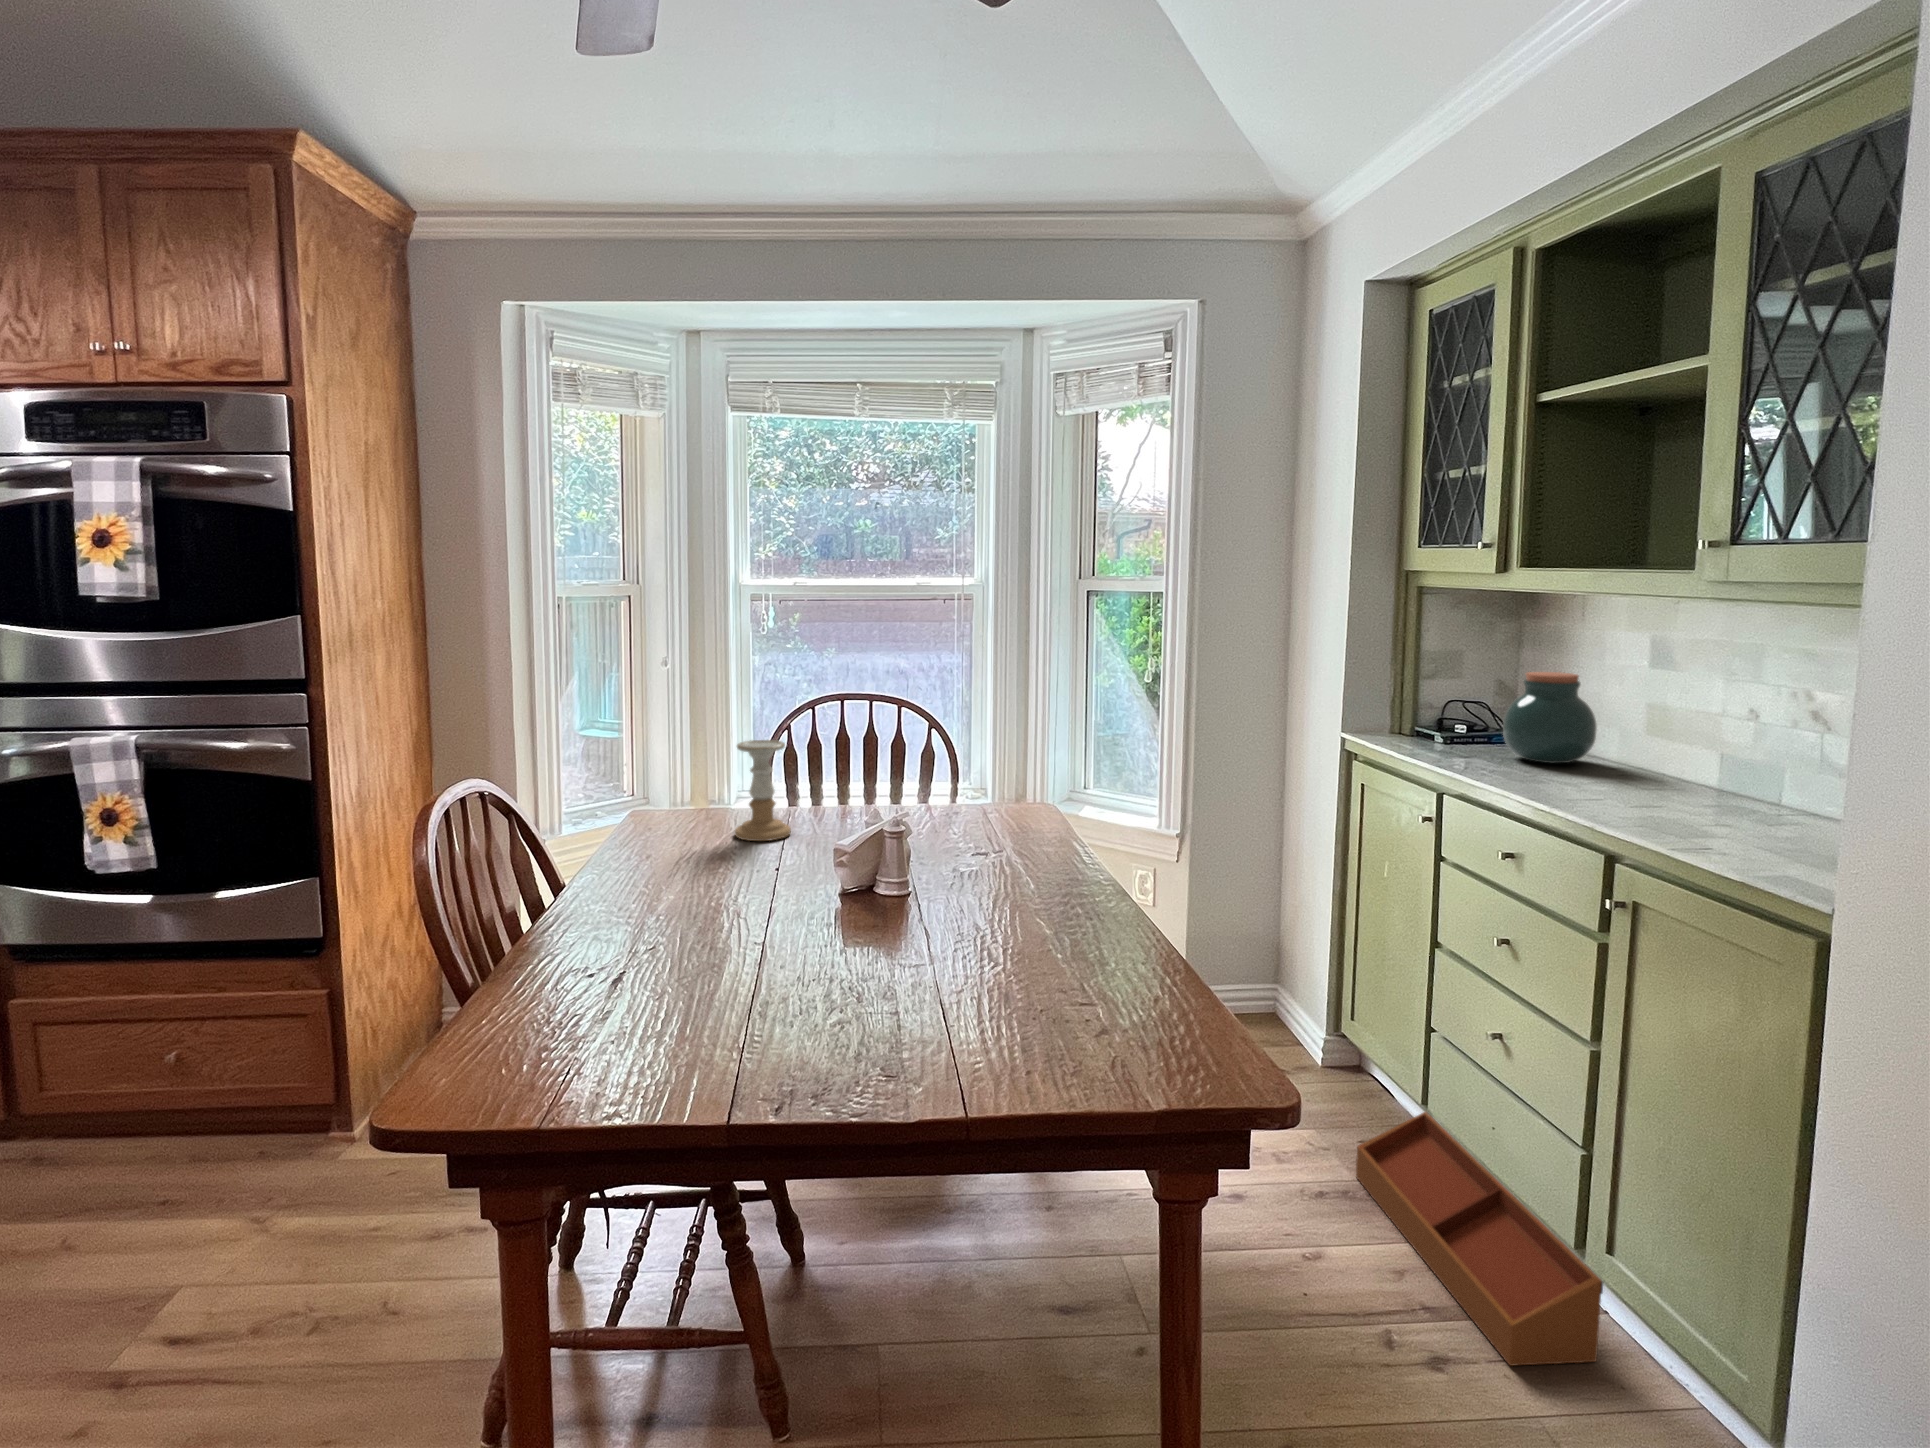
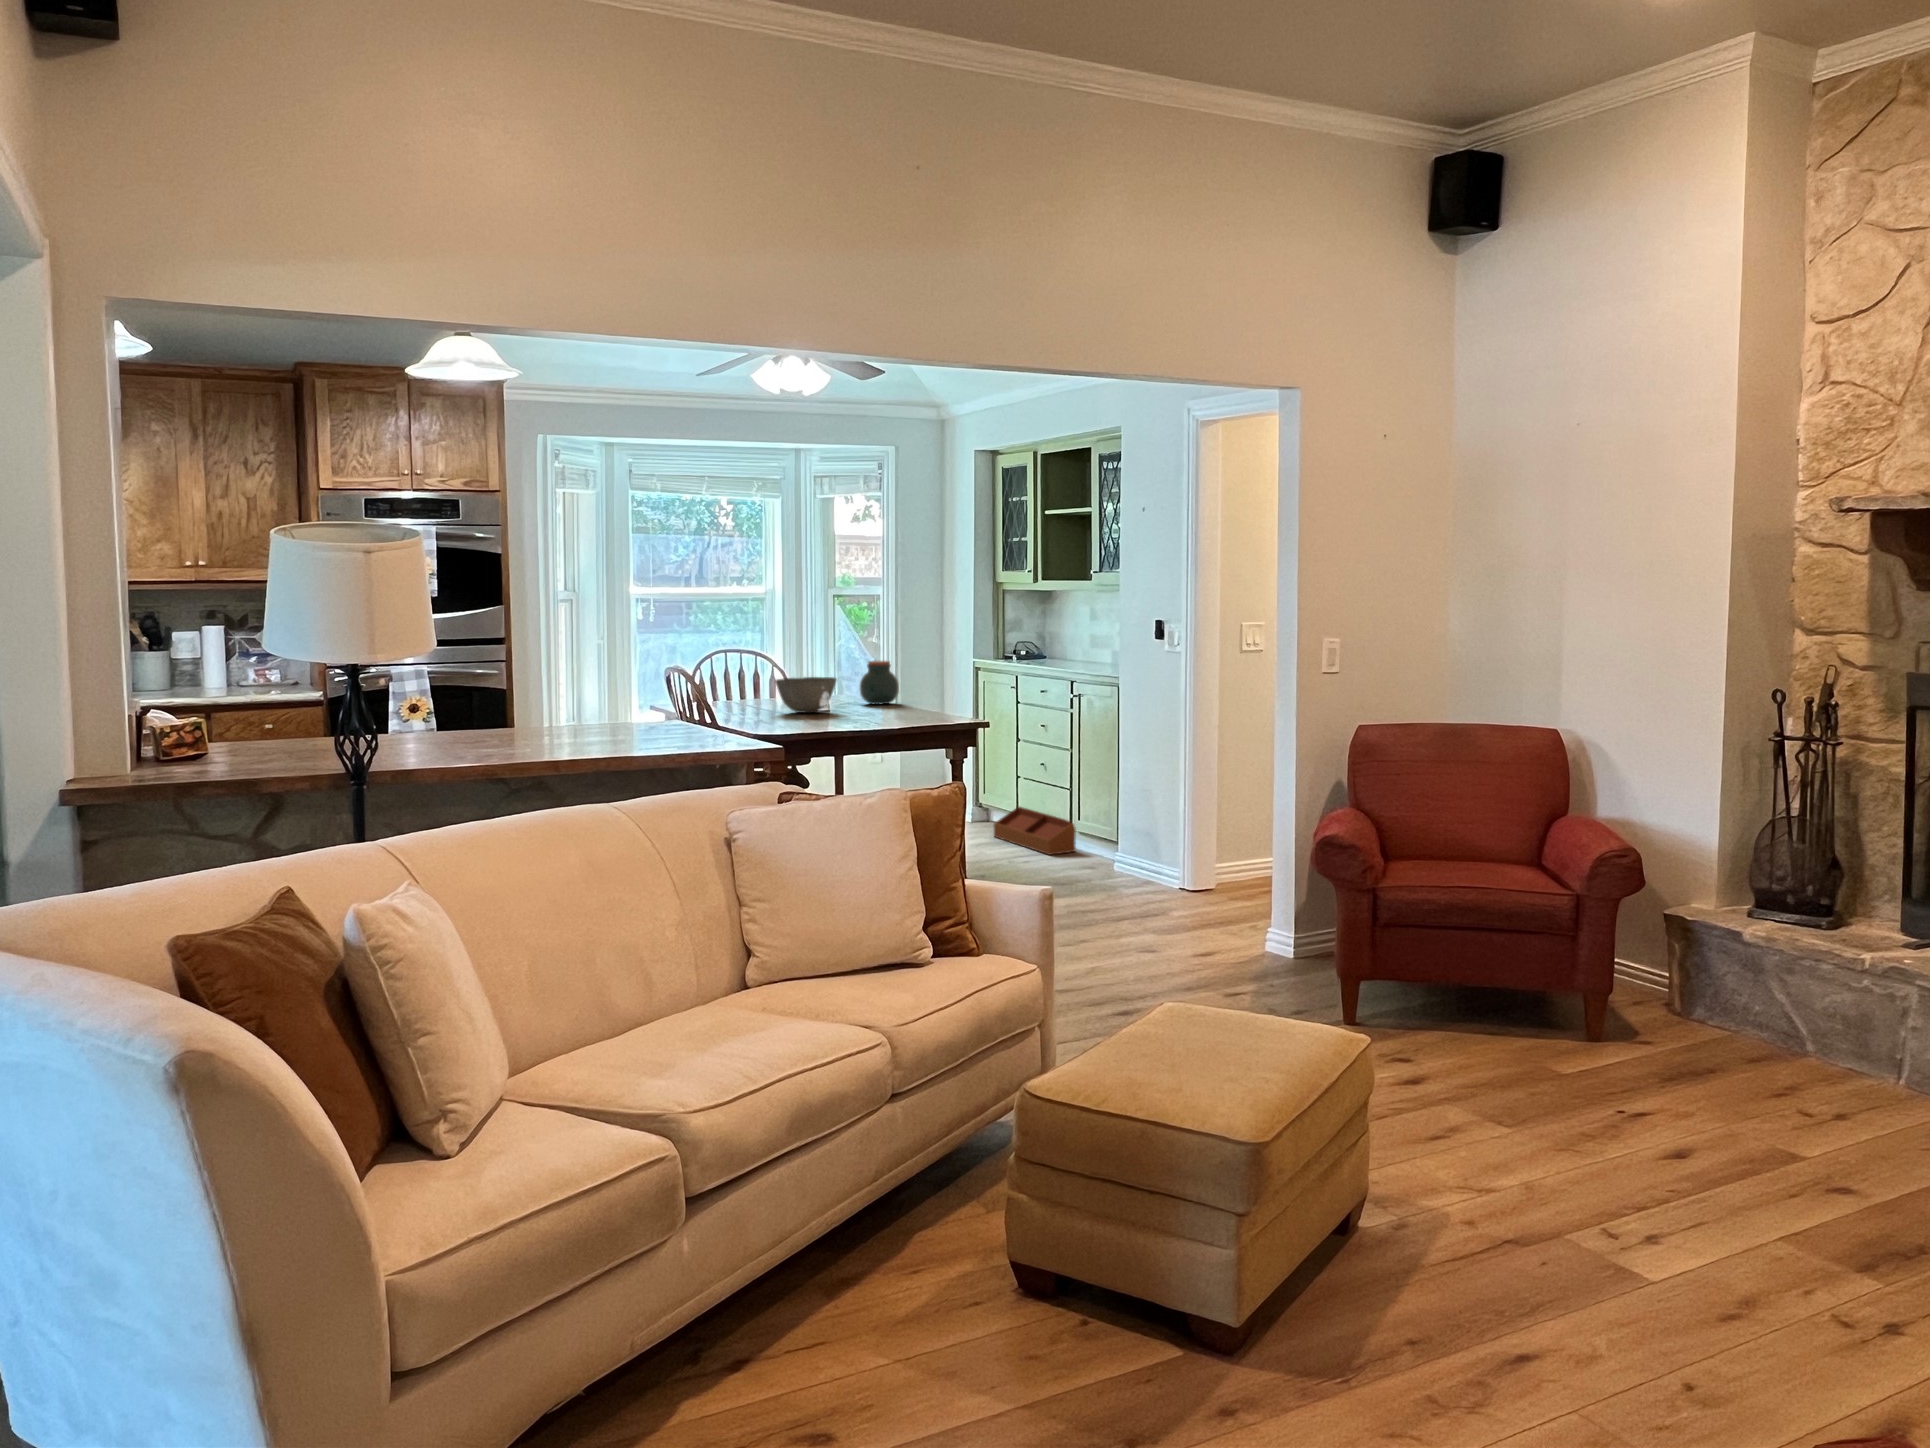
jar: present [1503,672,1597,763] -> present [860,661,899,705]
candle holder: present [735,740,791,841] -> none [734,659,760,702]
bowl: none [633,841,819,967] -> present [775,677,837,713]

